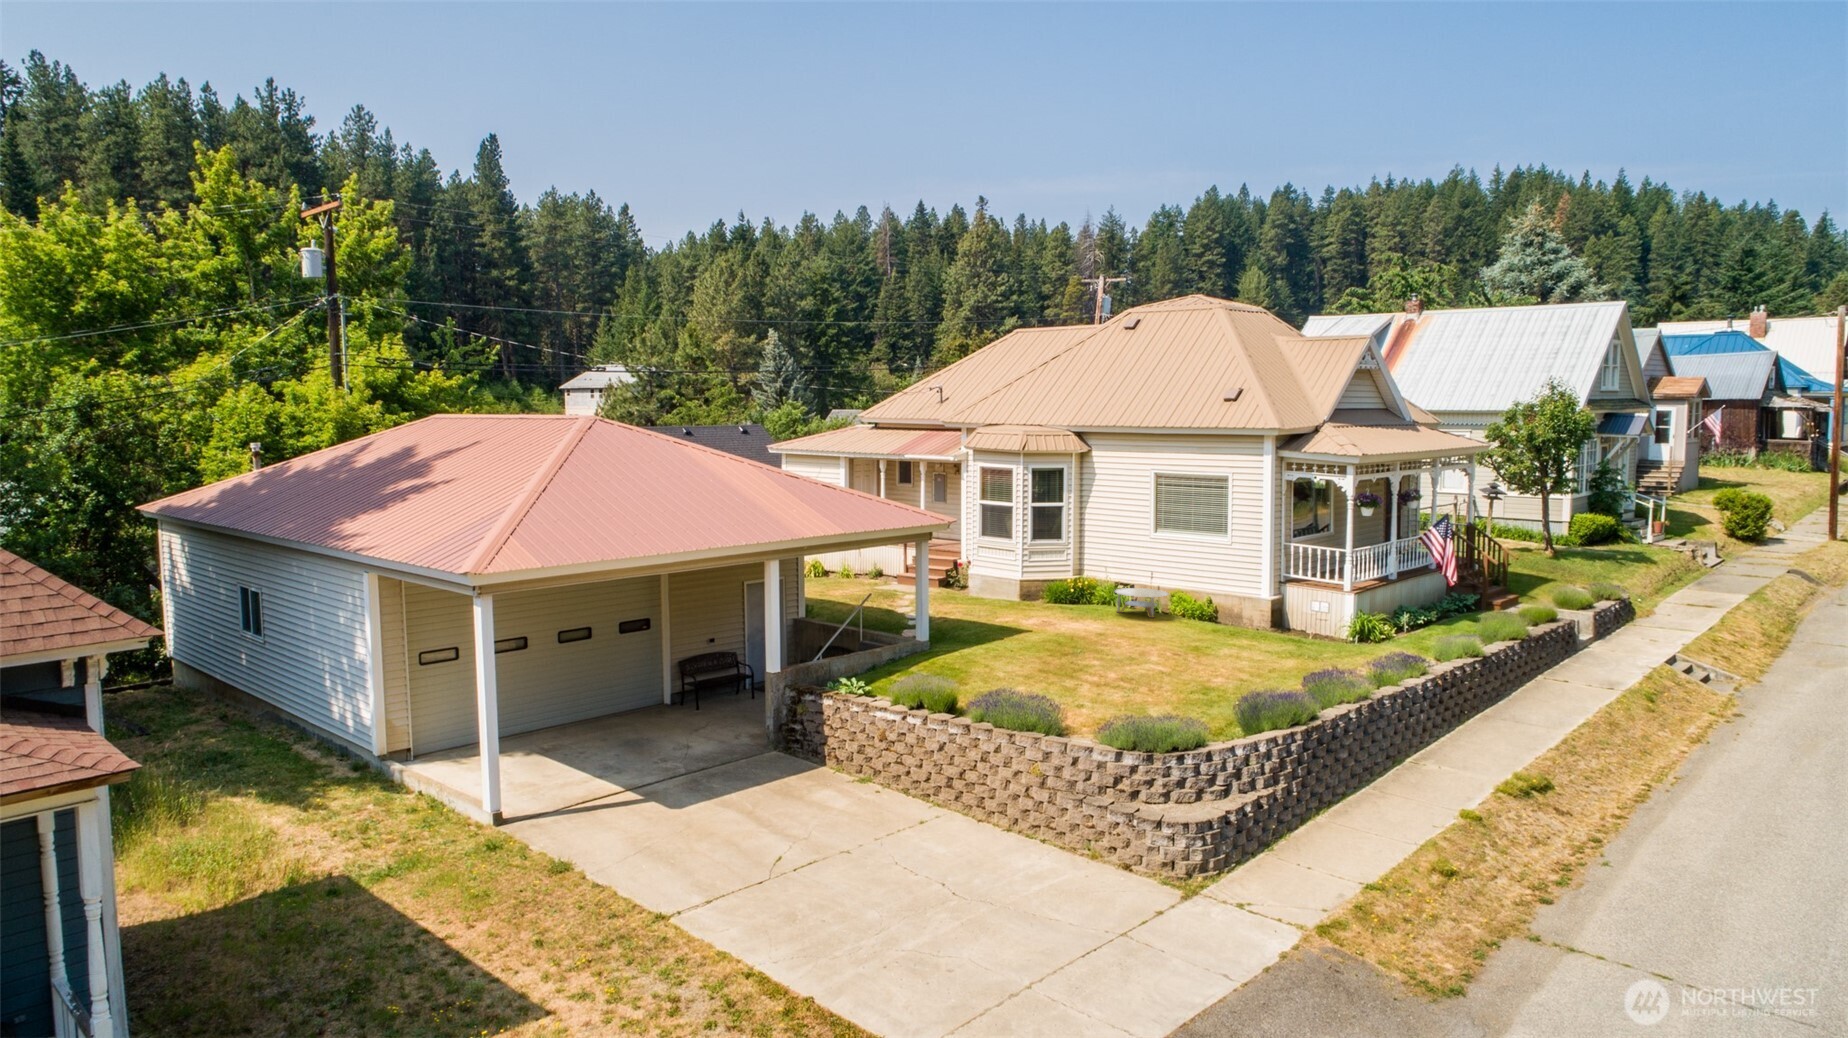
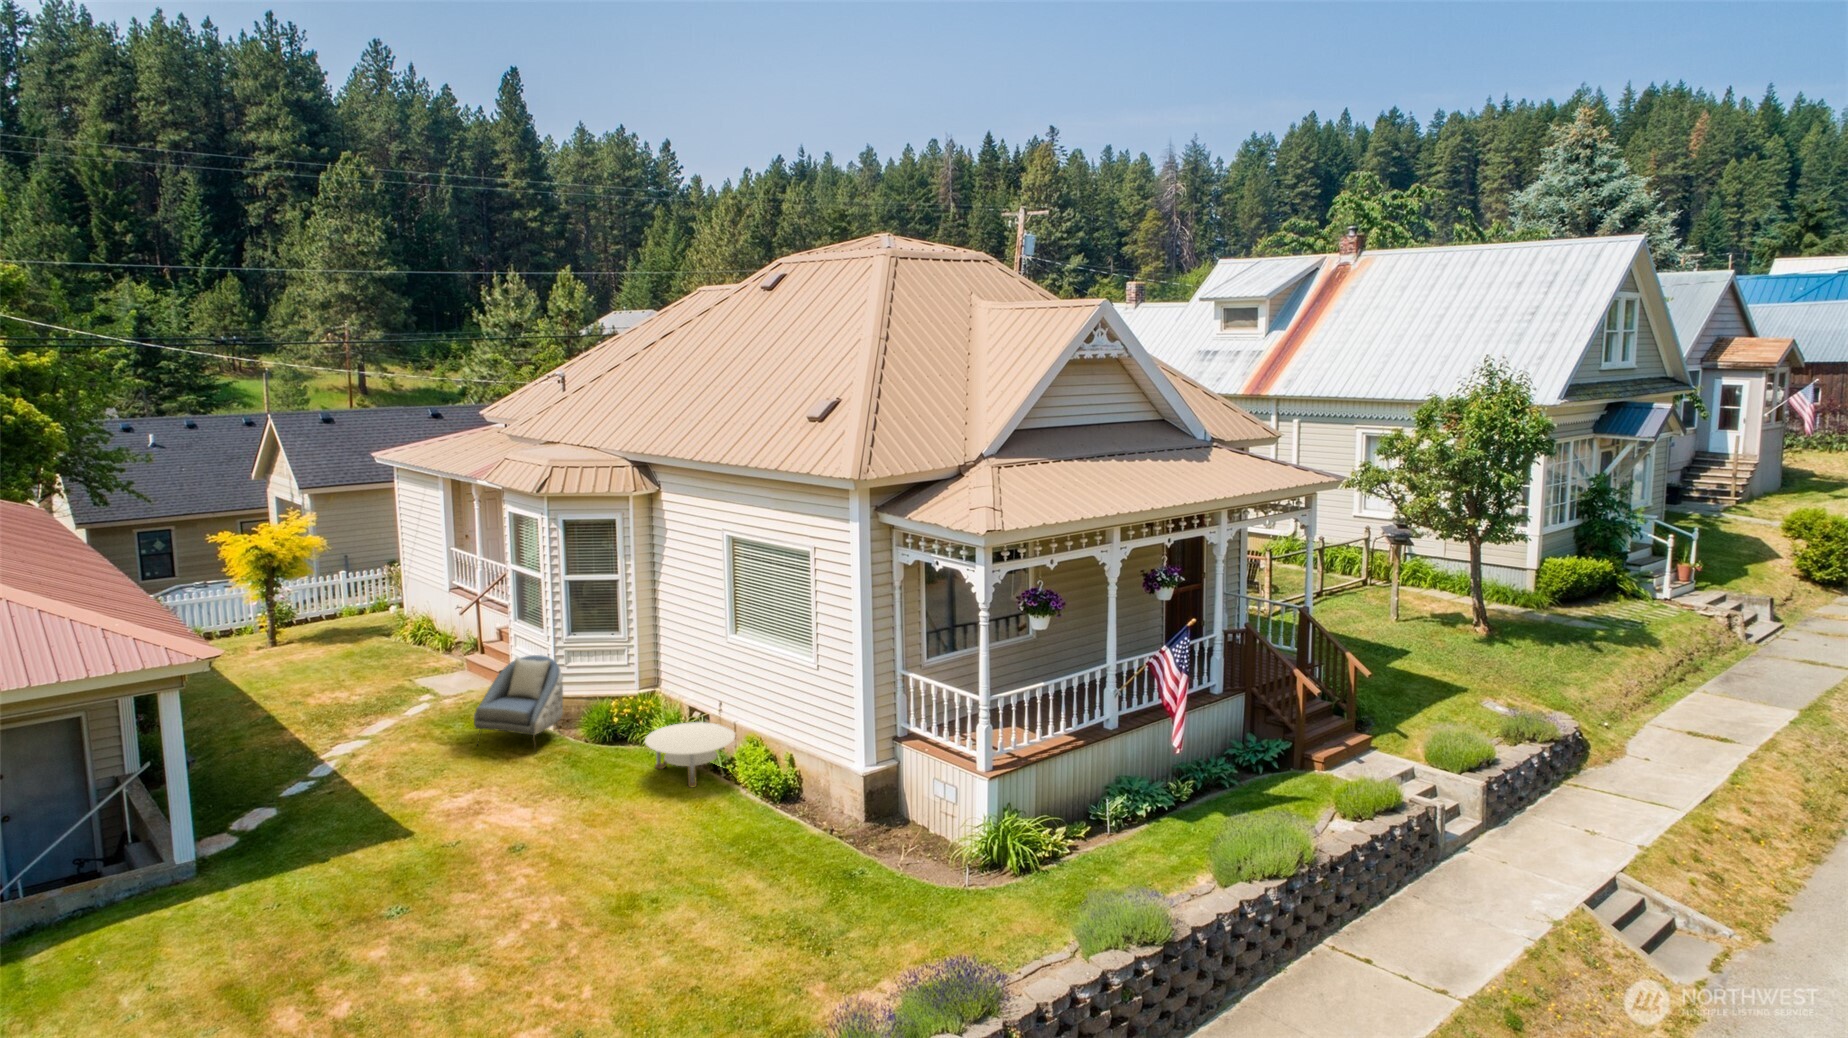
armchair: none [992,553,1040,608] -> present [474,655,563,739]

